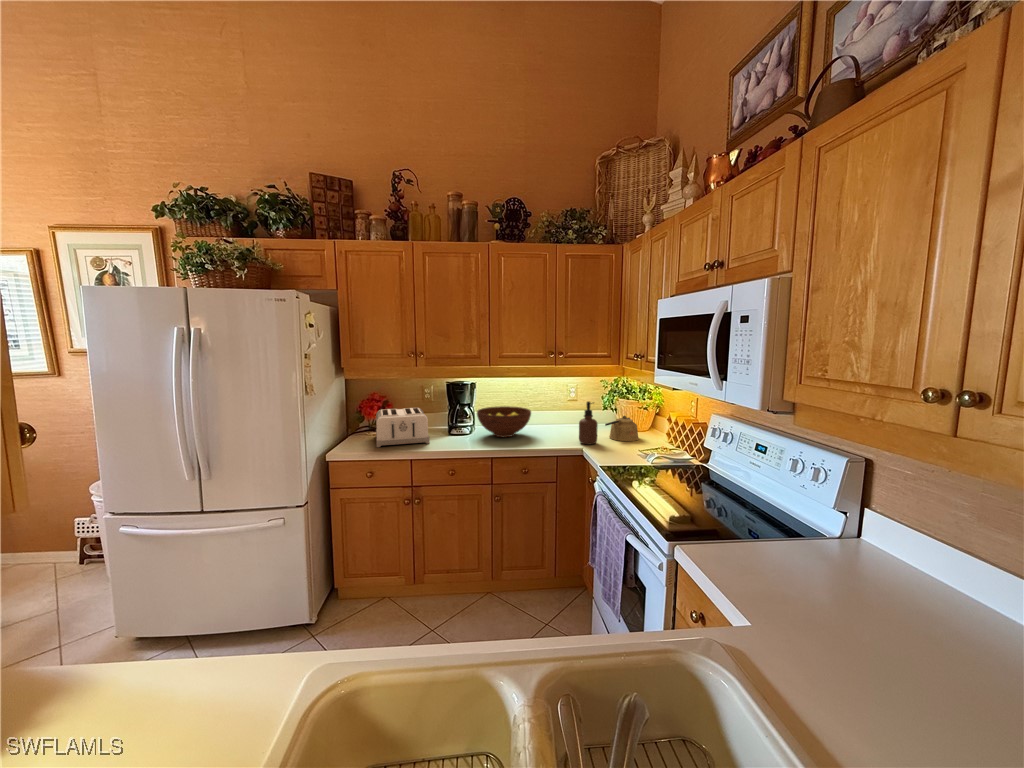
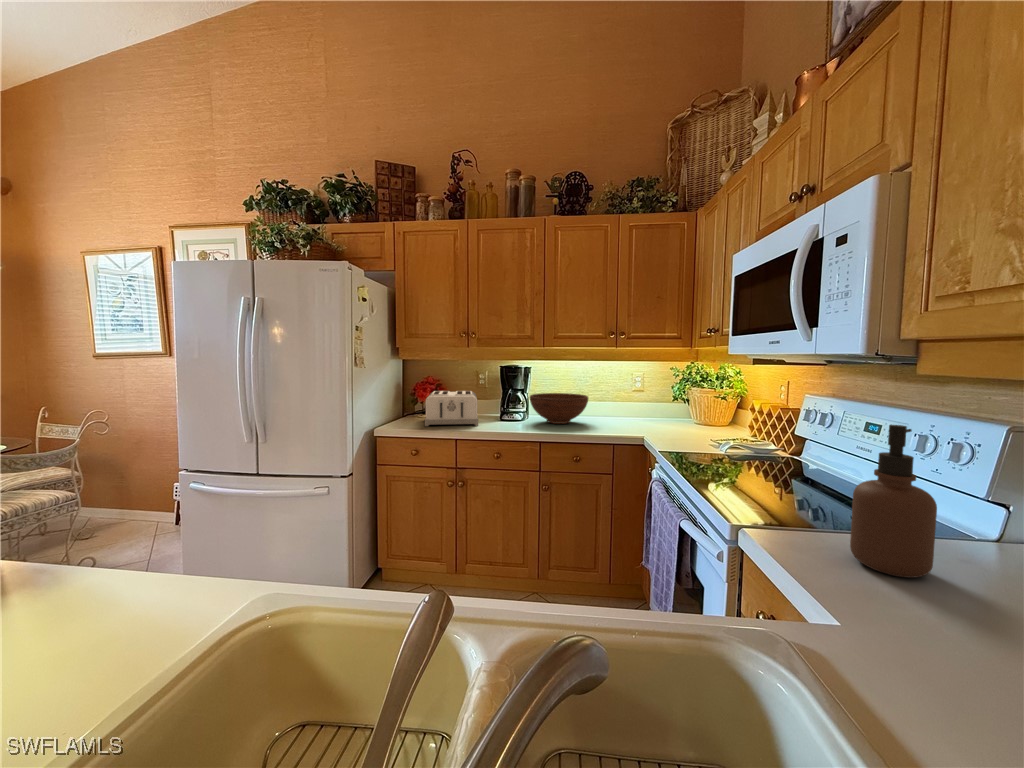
soap dispenser: present [579,402,598,445] -> present [850,425,937,578]
kettle: present [605,416,639,441] -> none [672,404,713,432]

